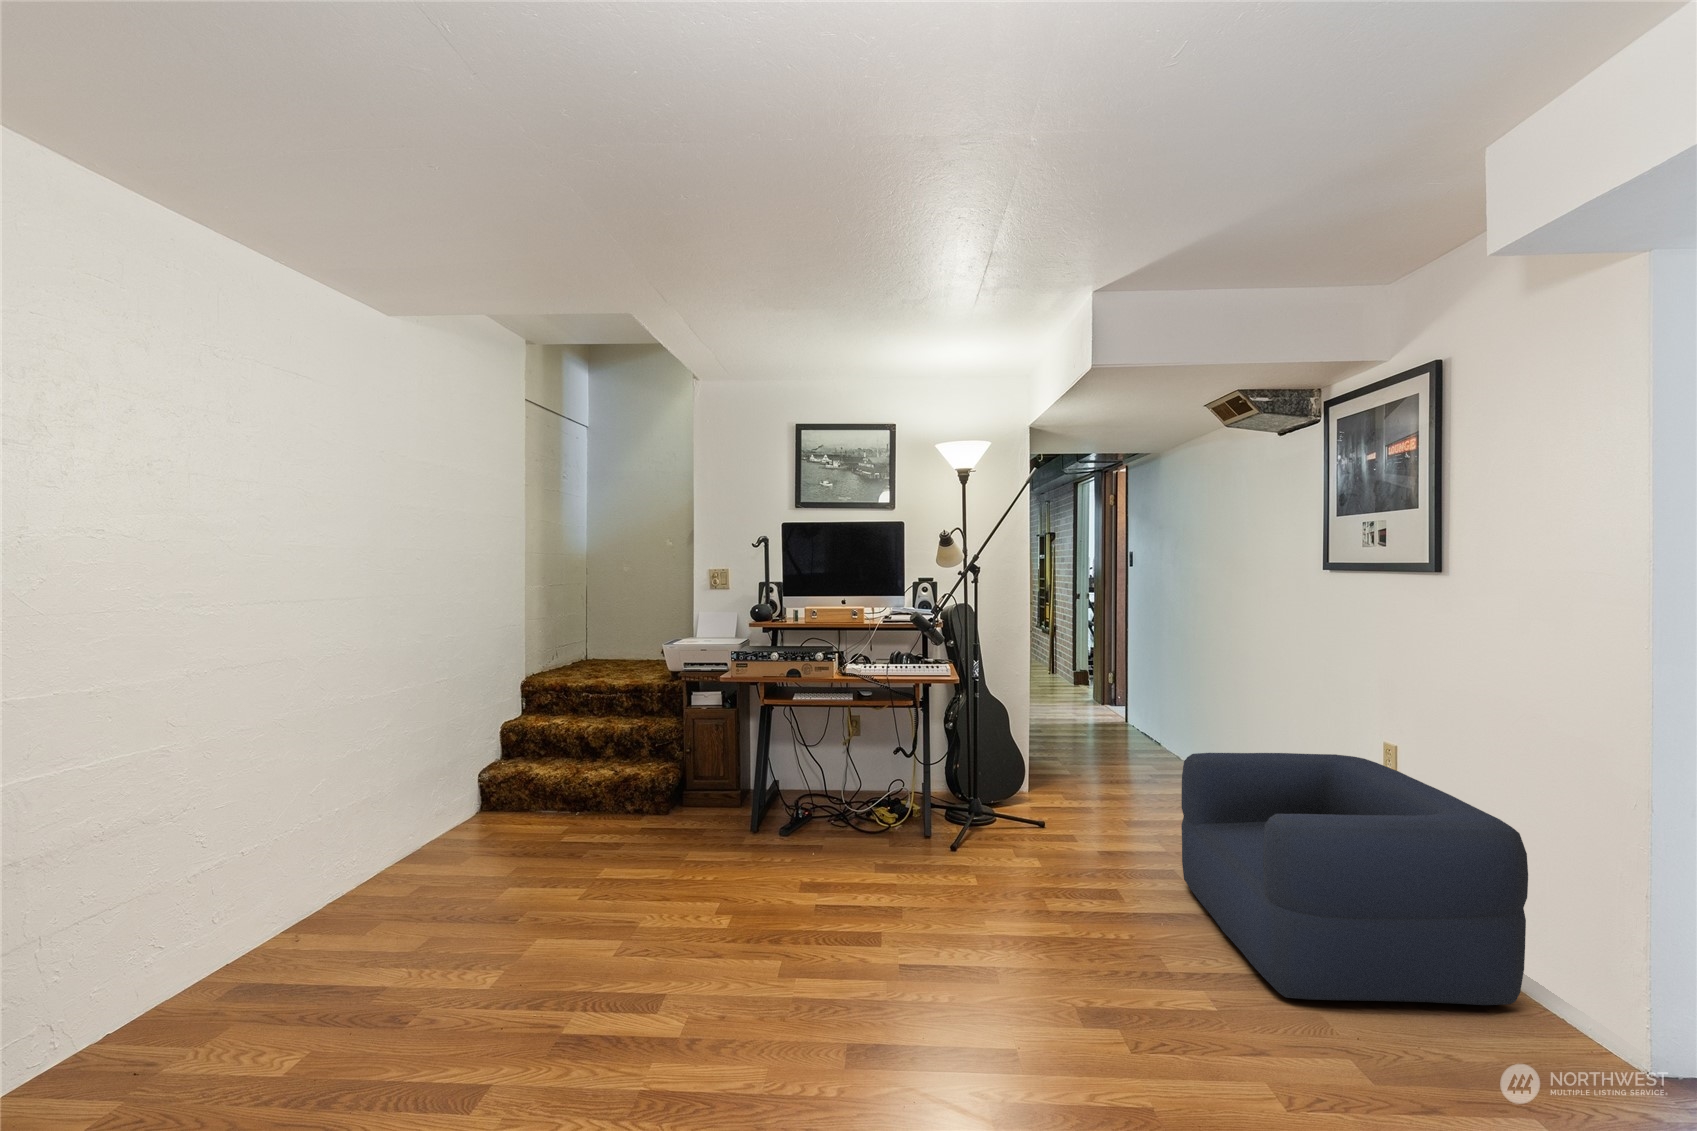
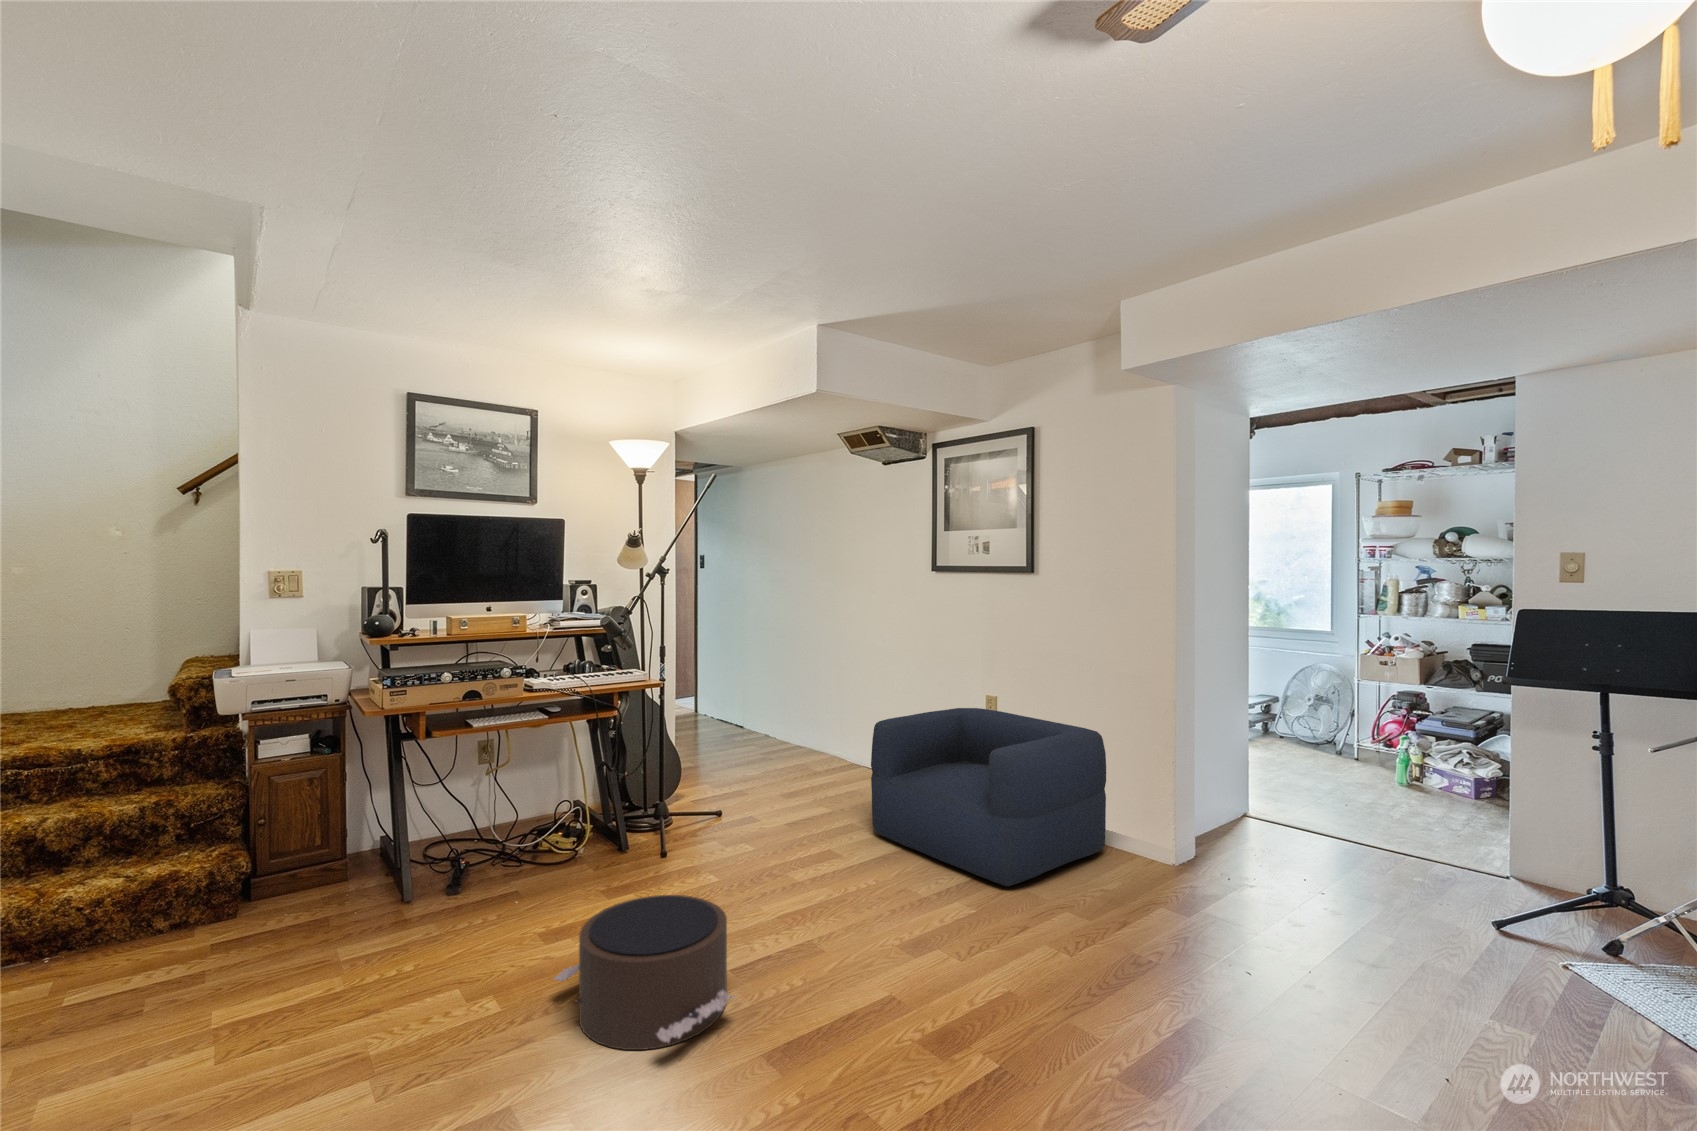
pouf: none [750,871,878,1004] -> present [554,895,734,1050]

